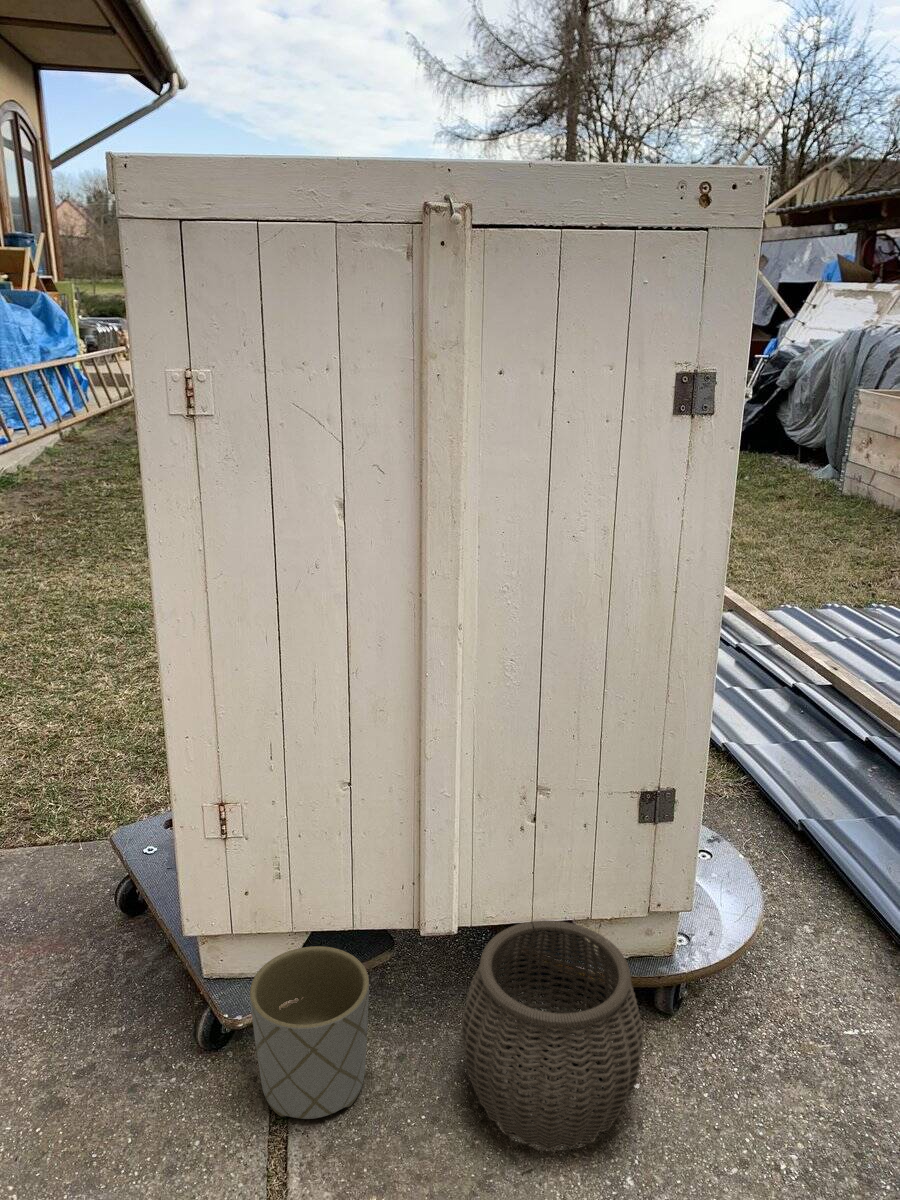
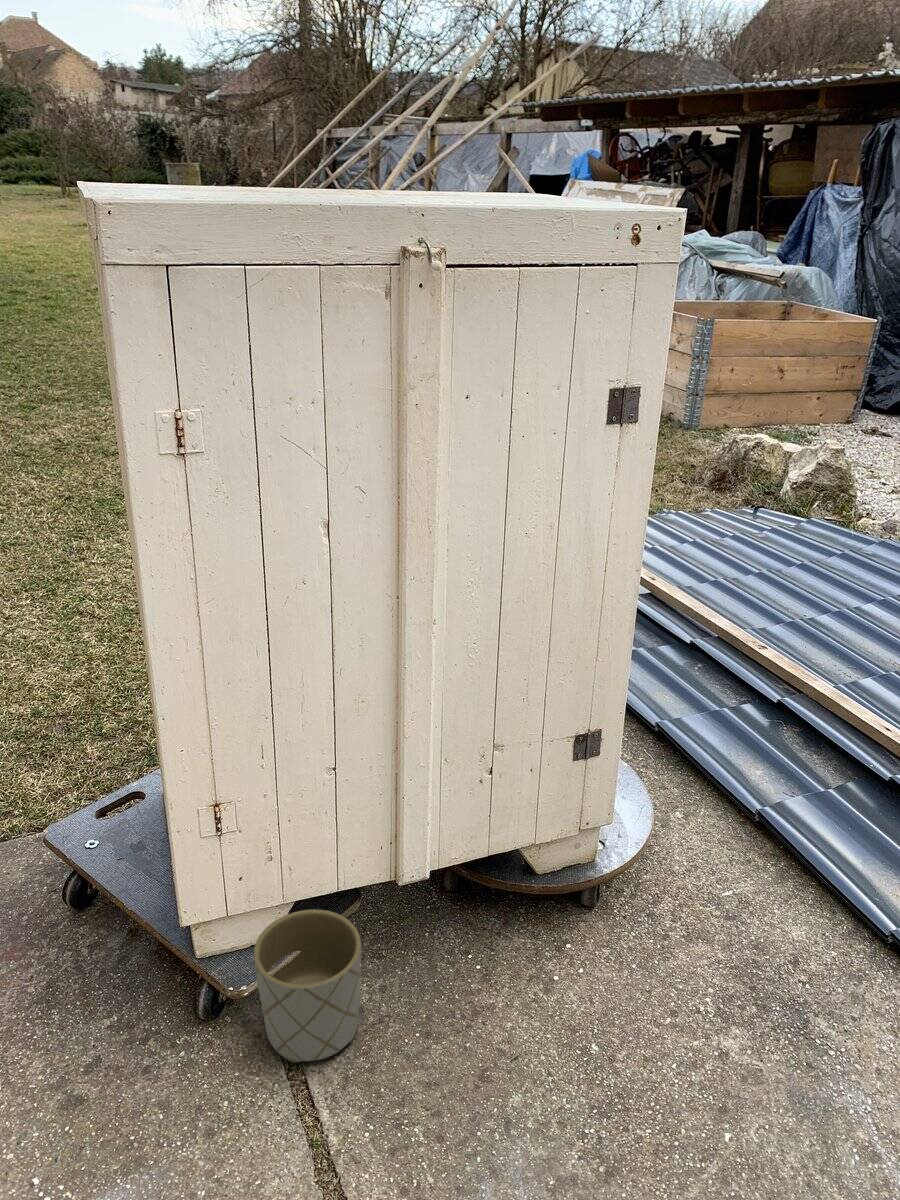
woven basket: present [461,920,644,1150] -> none [439,851,593,1038]

